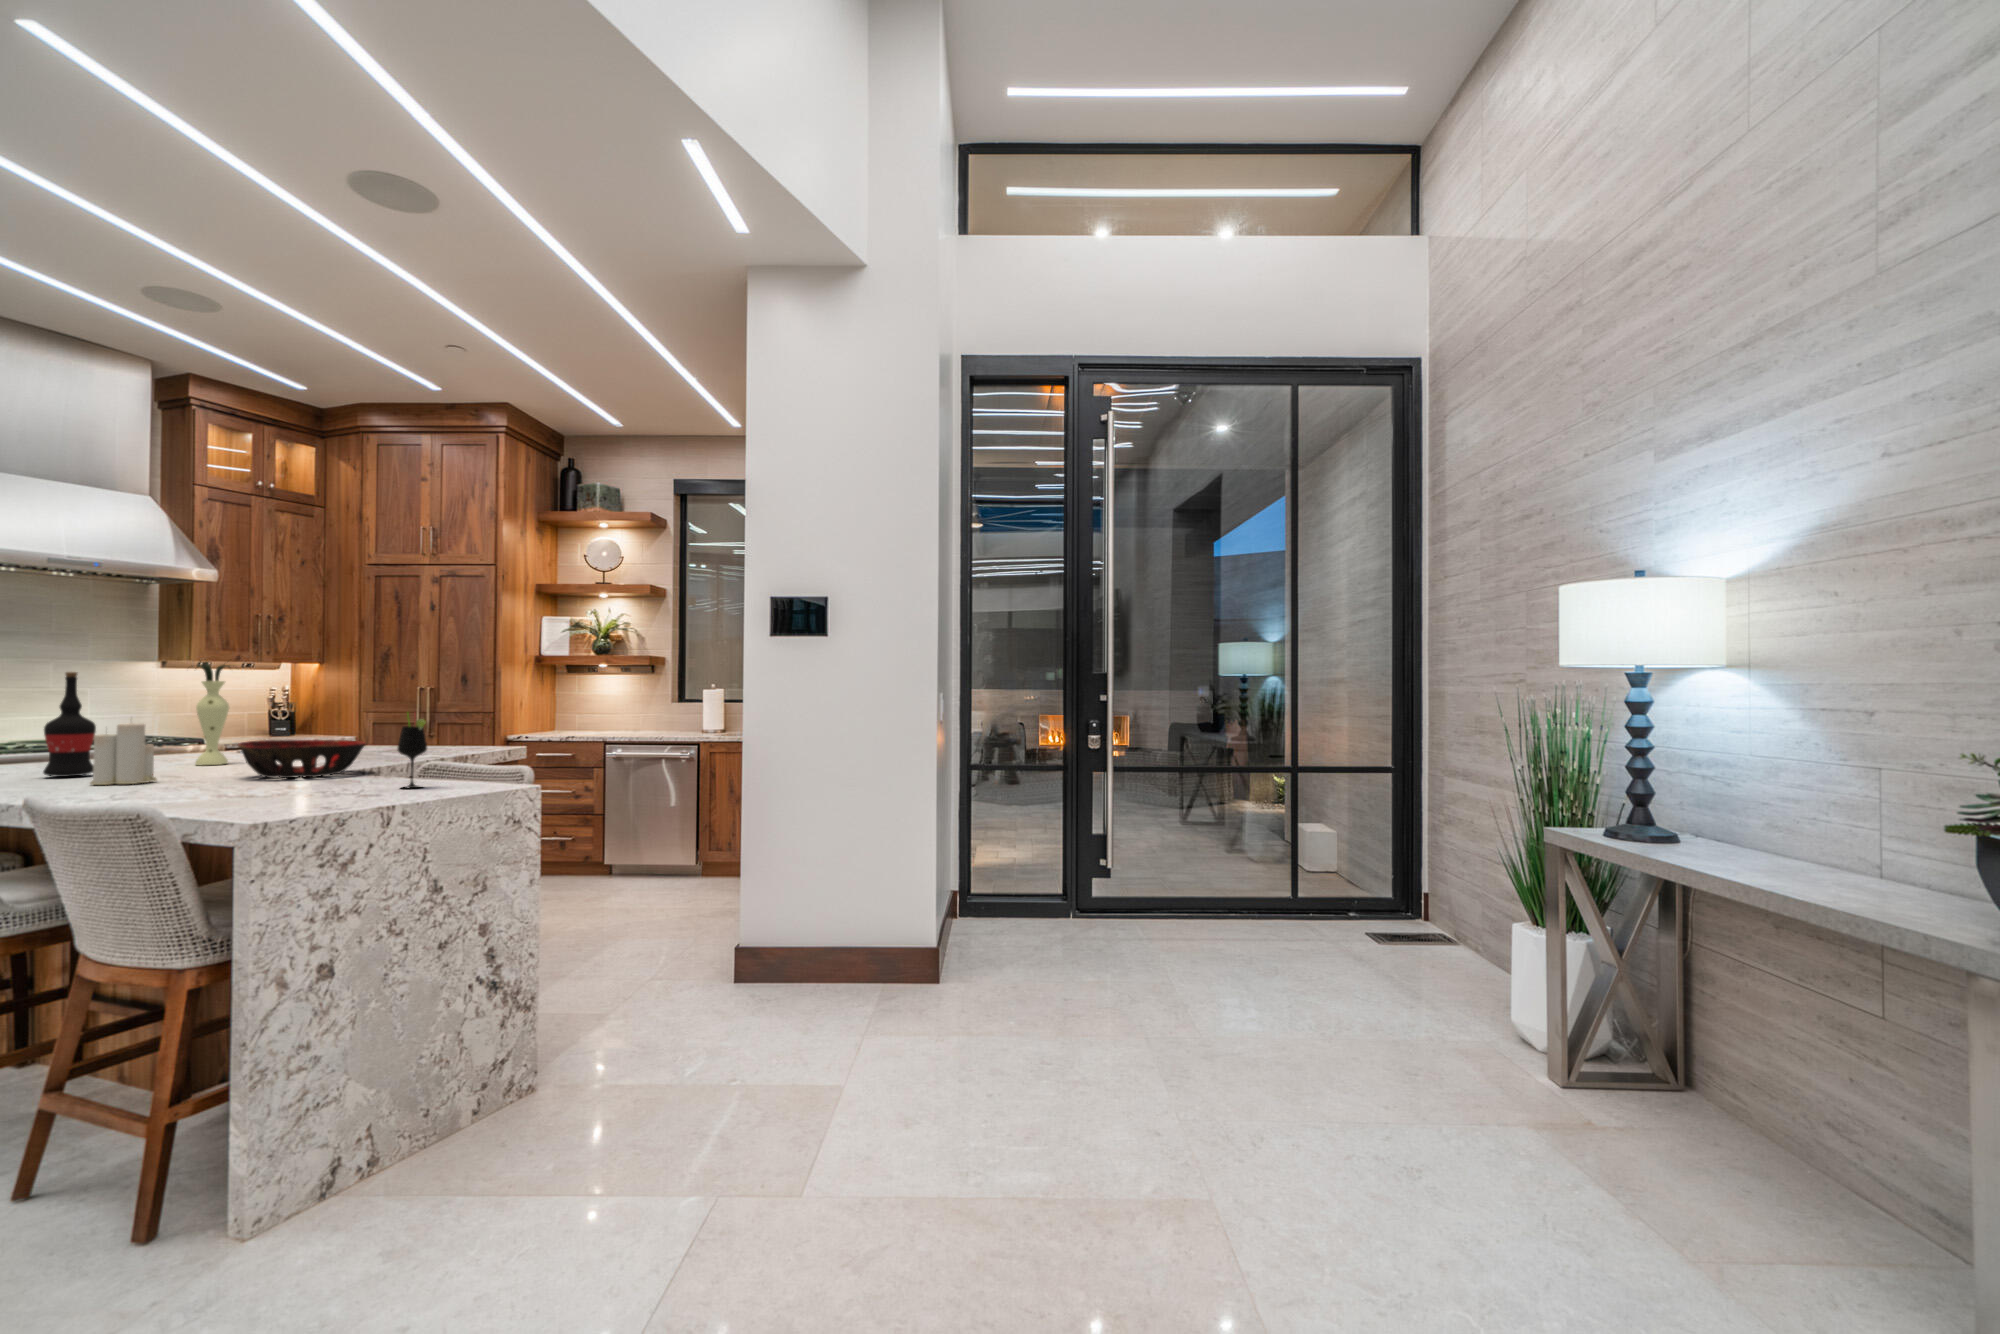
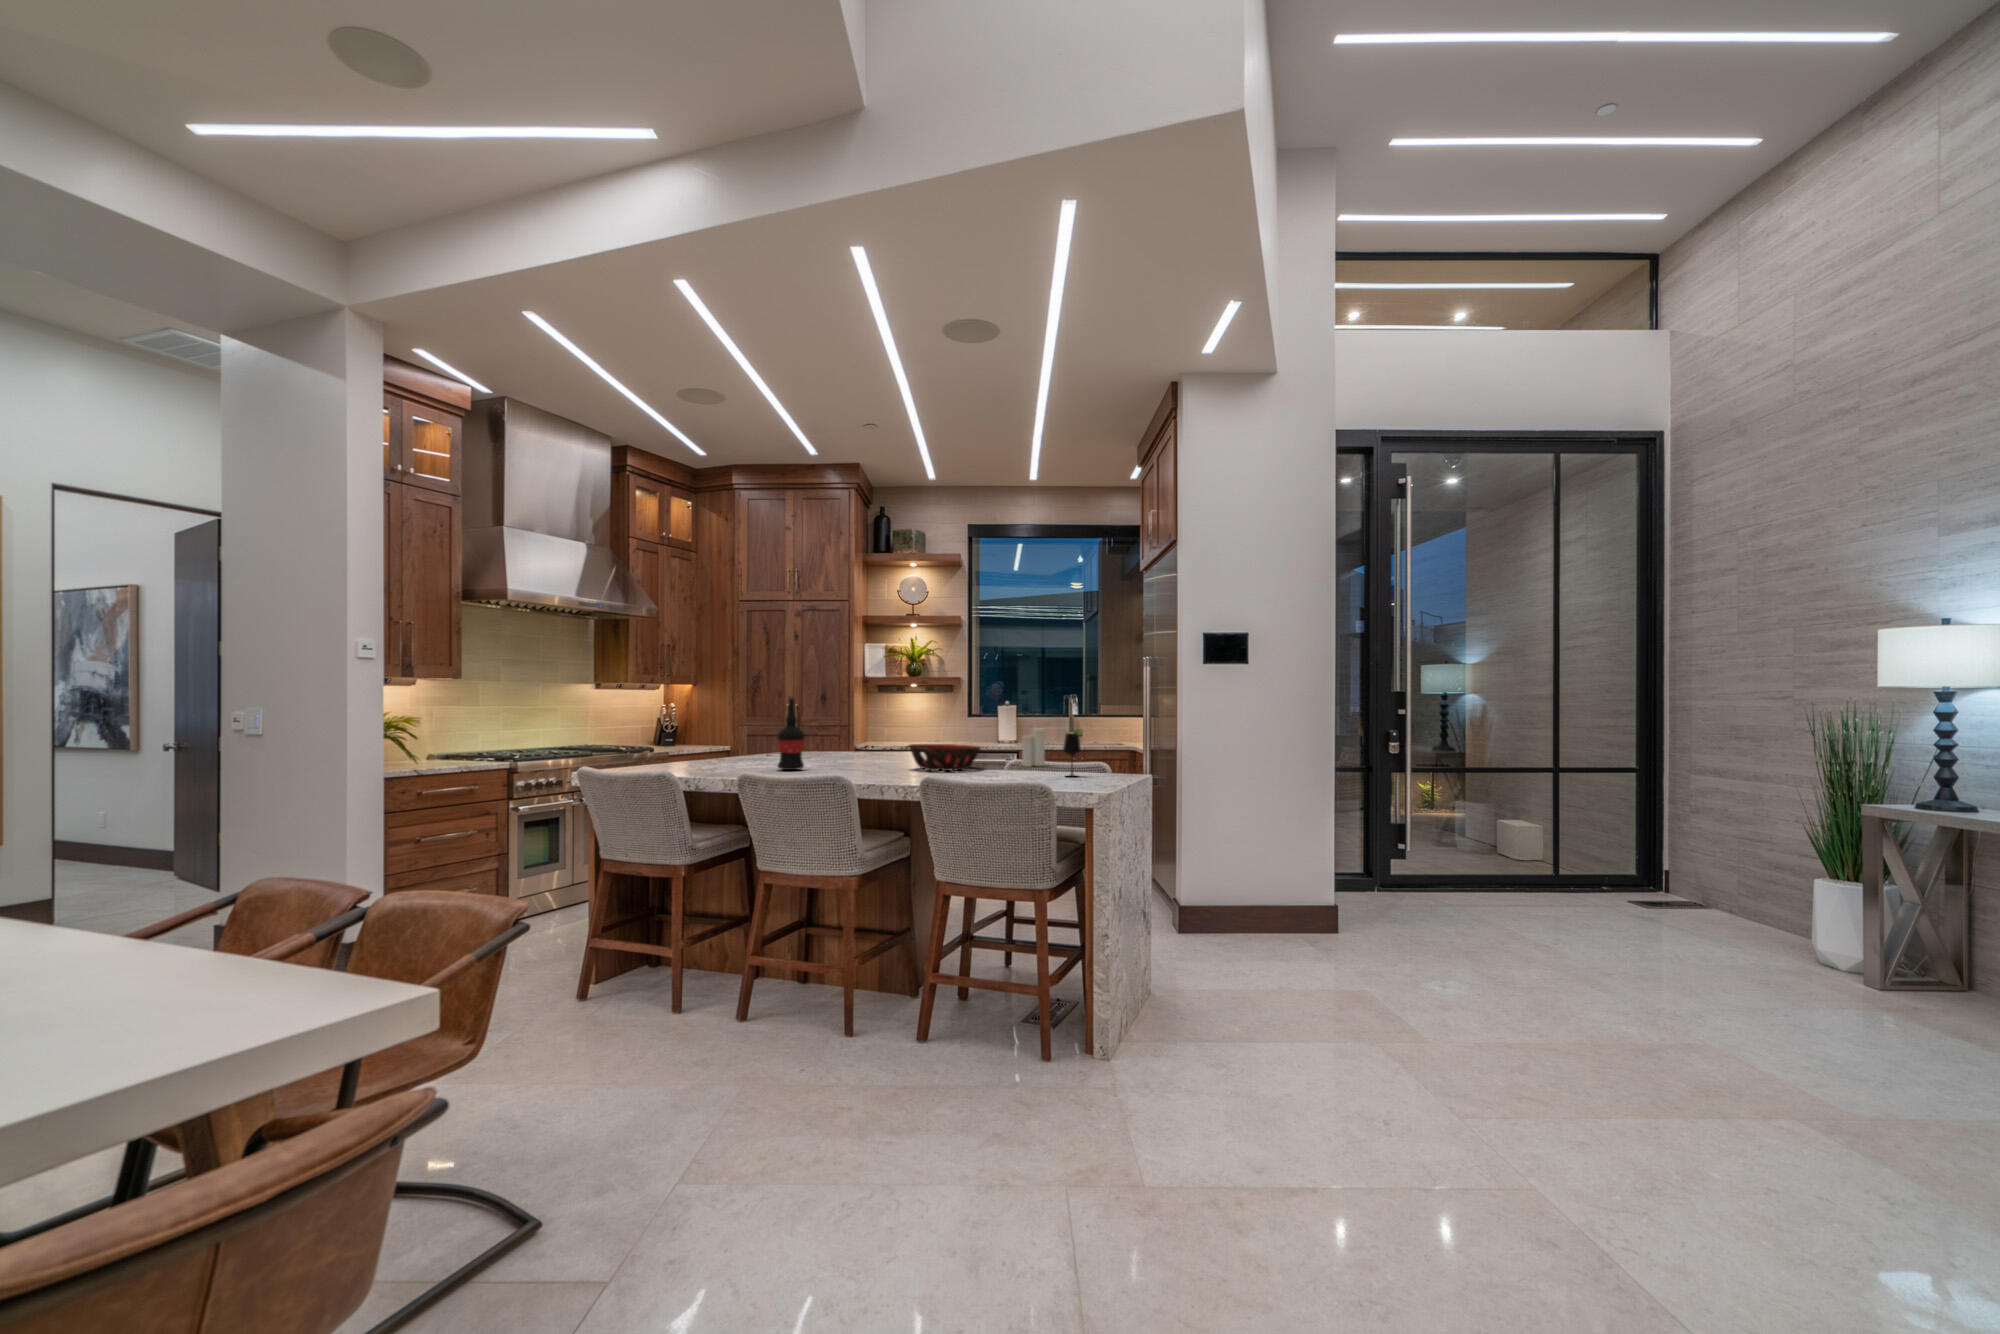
vase: present [195,663,230,765] -> none [810,685,845,763]
candle: present [90,723,157,785] -> present [1021,728,1045,767]

